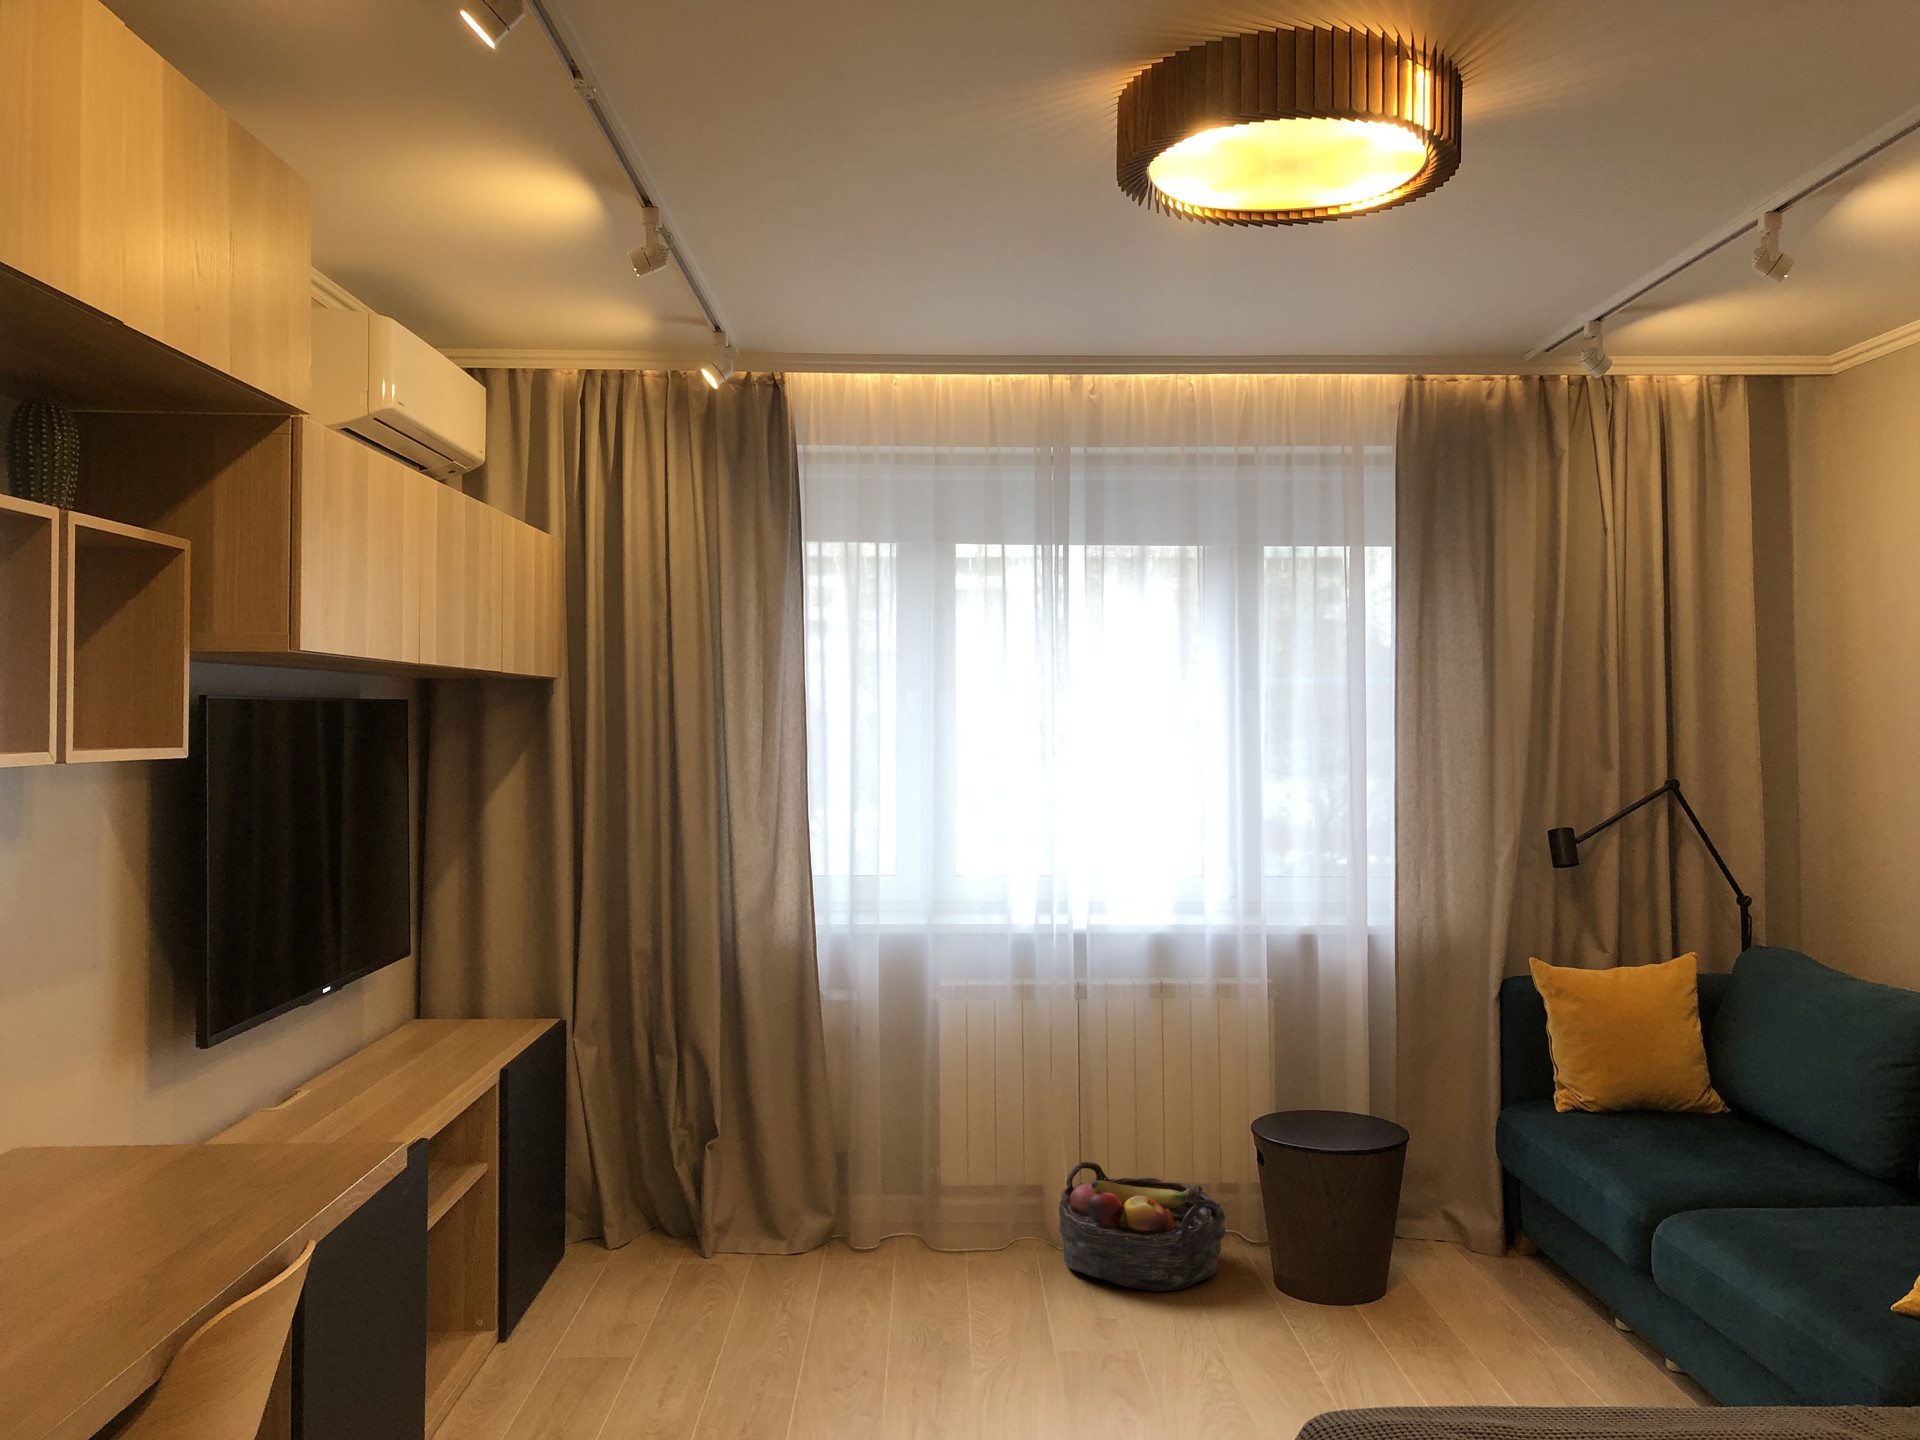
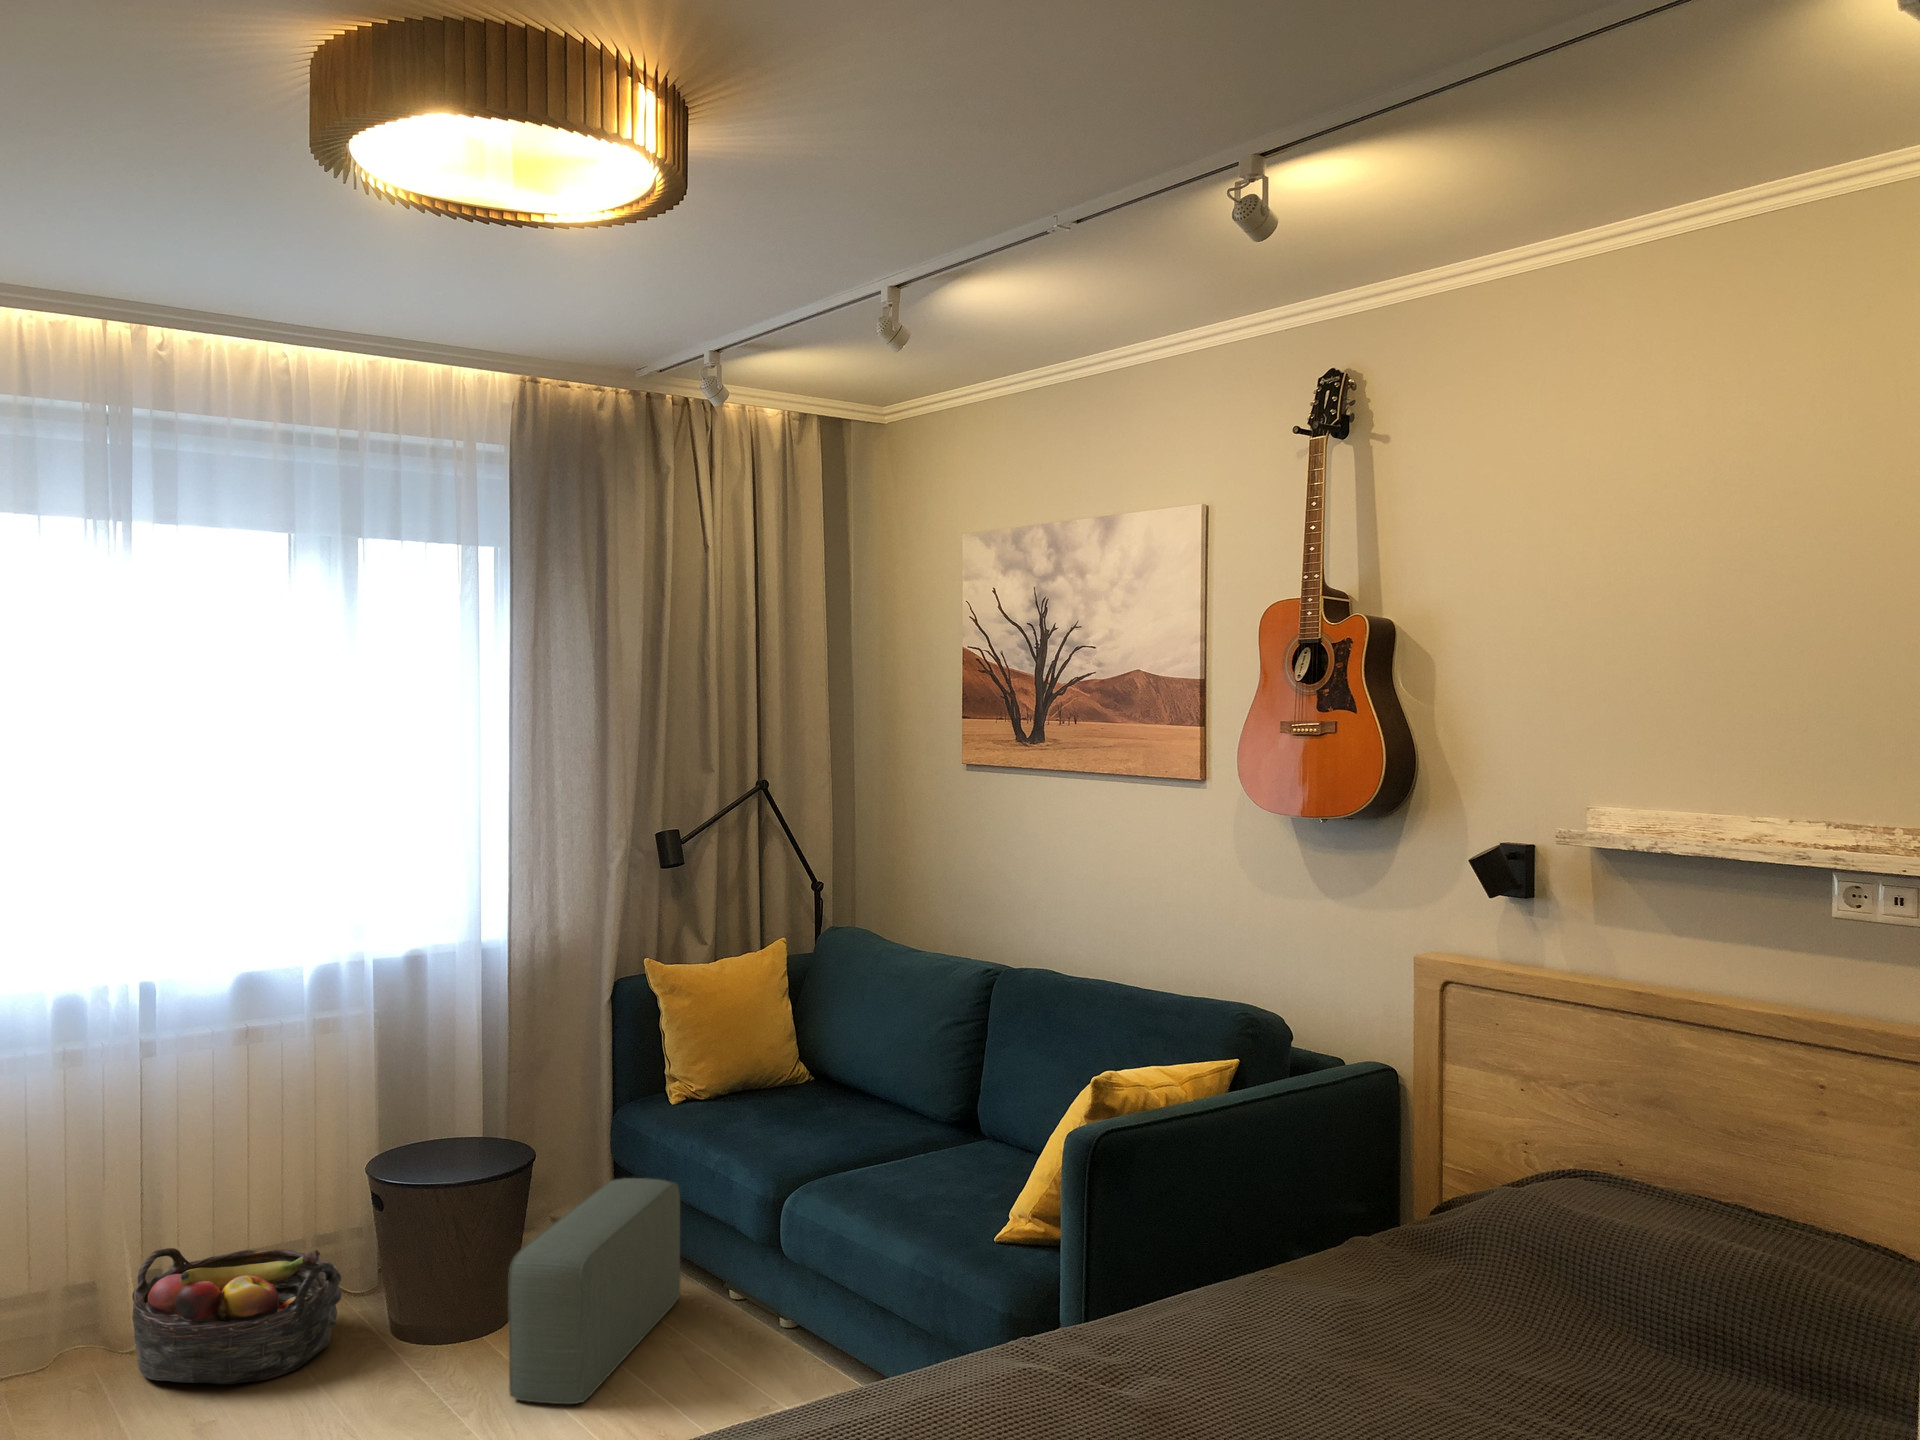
pouf: none [1356,1176,1556,1384] -> present [508,1178,680,1404]

